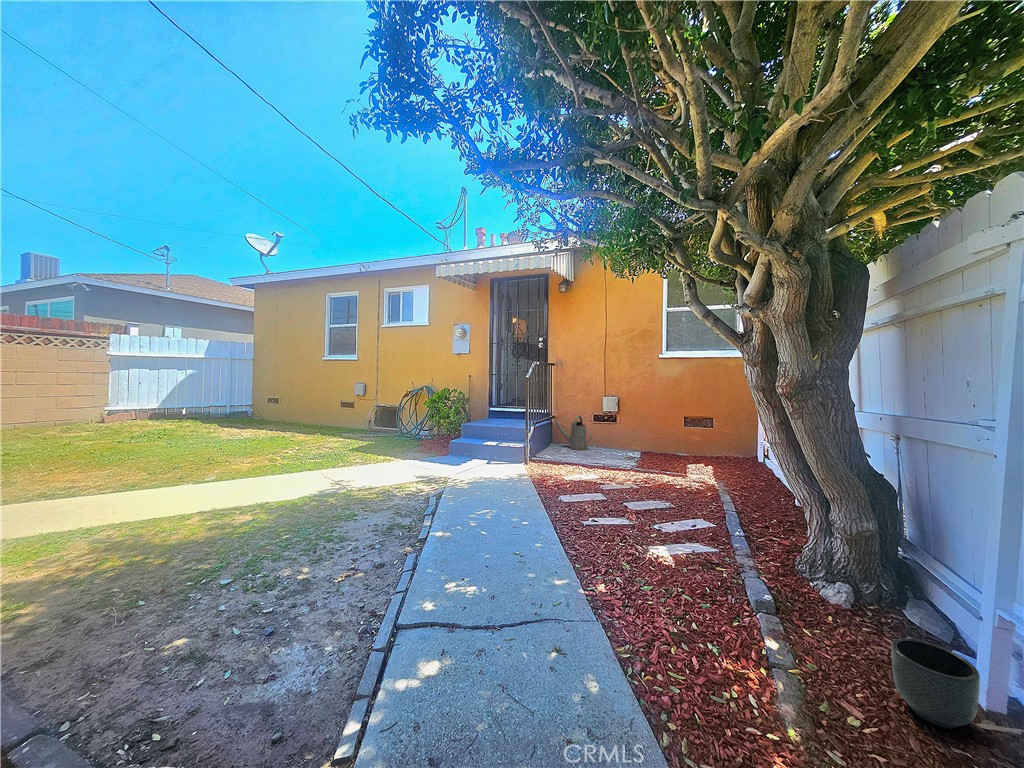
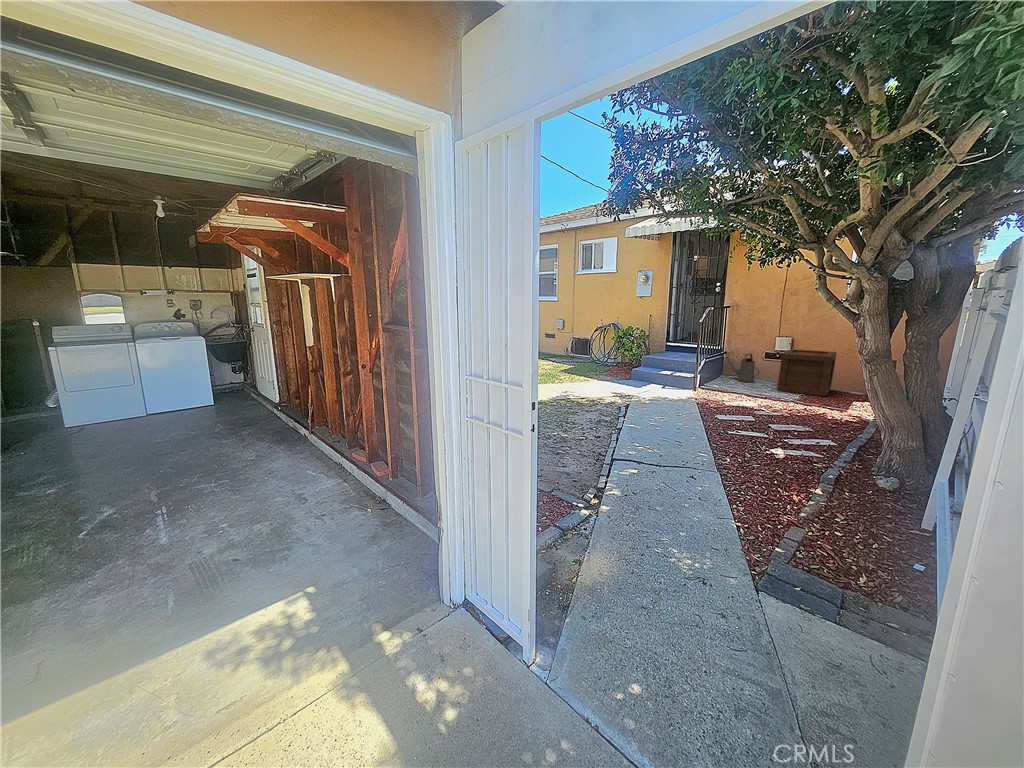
wooden crate: none [613,410,661,460] -> present [777,349,836,396]
planter: present [891,638,980,728] -> none [880,492,924,529]

